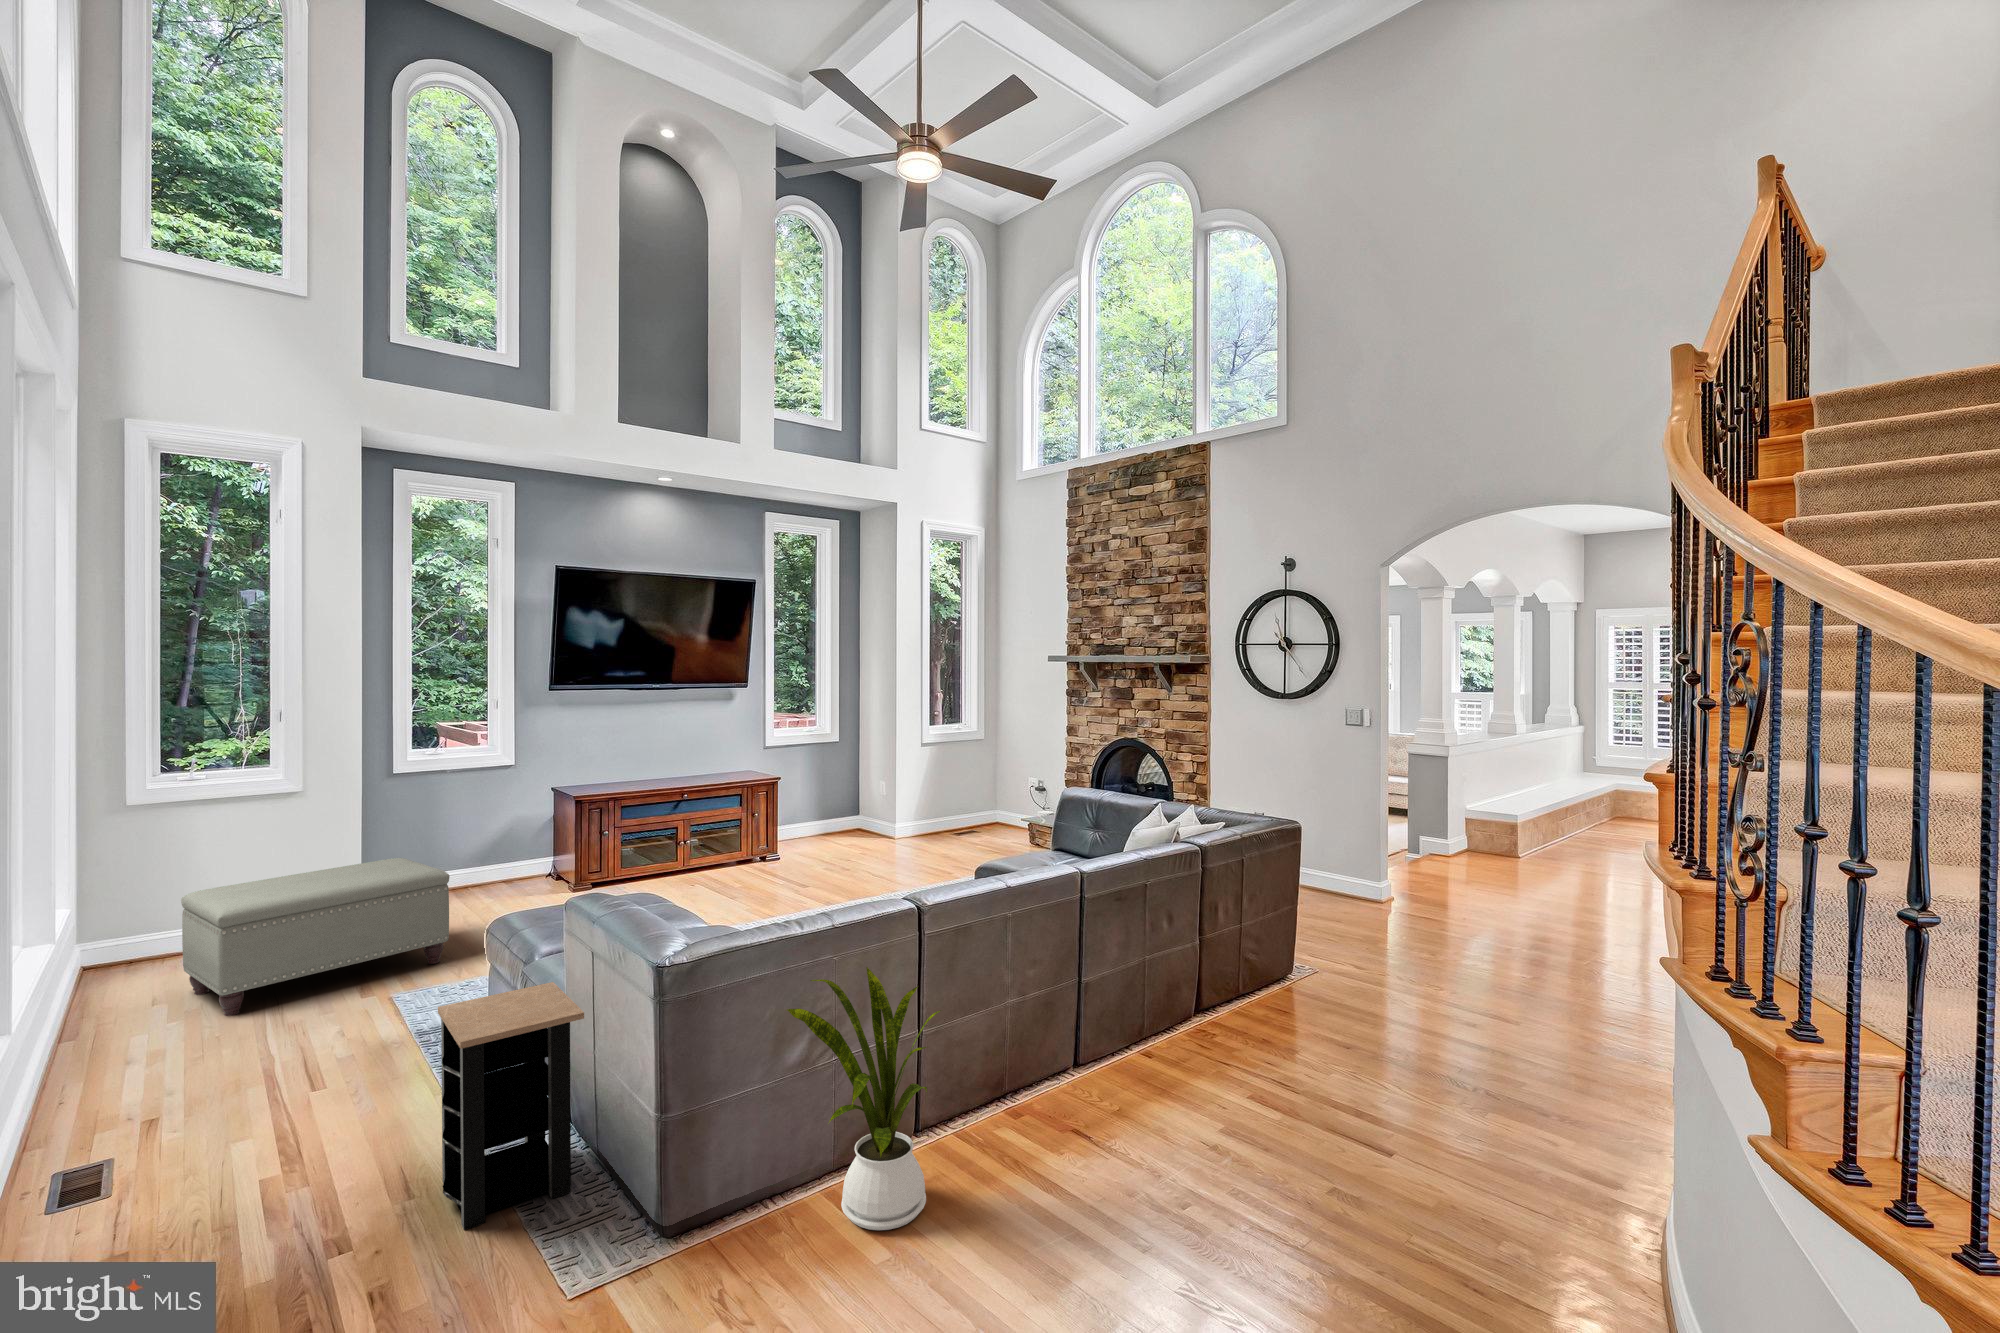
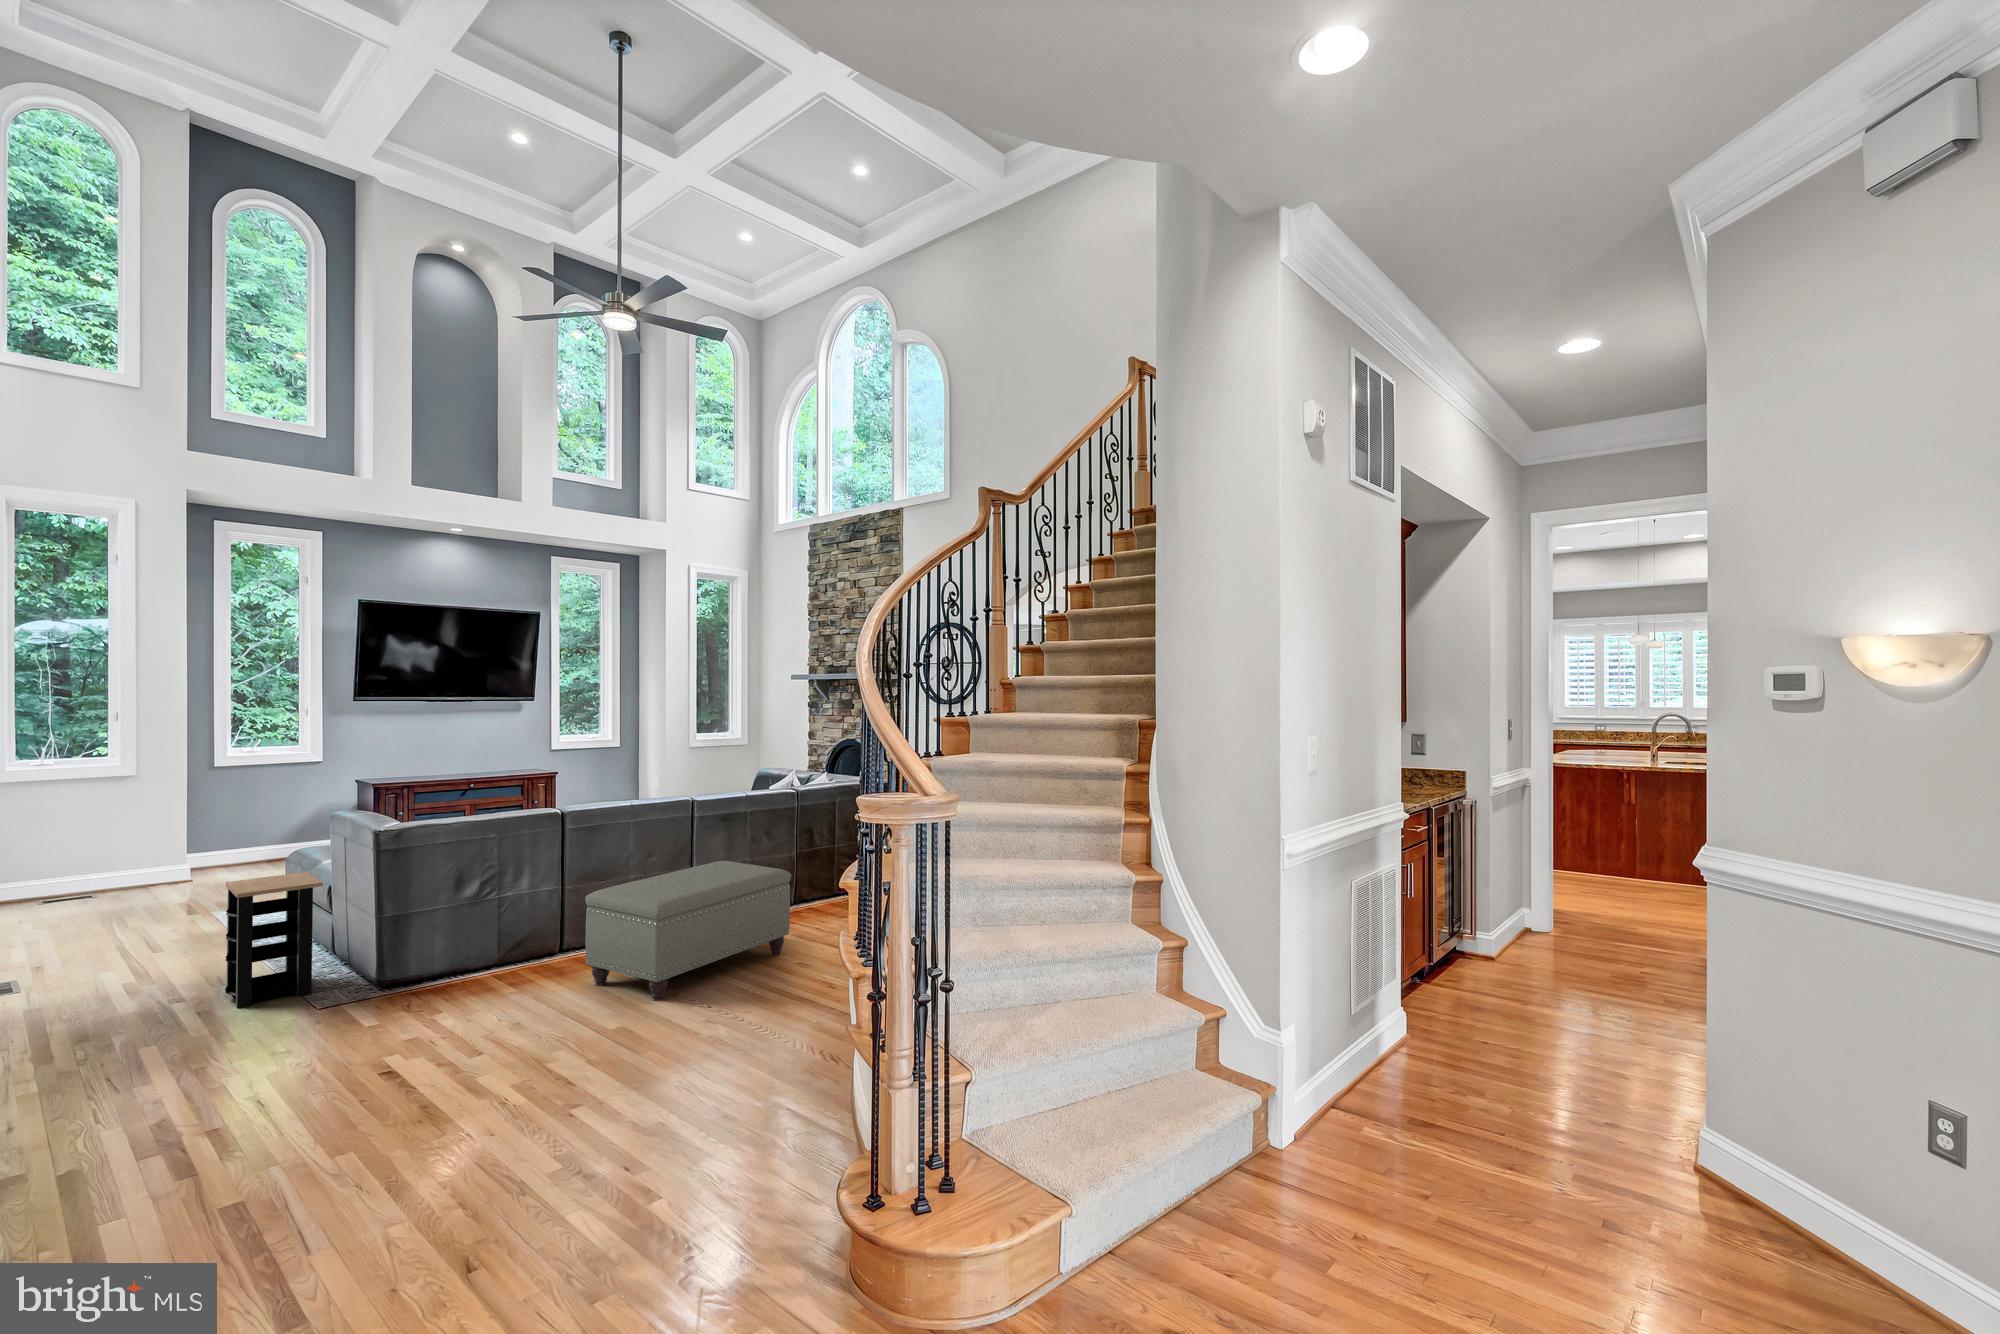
ottoman: present [181,858,450,1016] -> present [585,861,791,1001]
house plant: present [787,967,940,1230] -> none [446,850,549,1000]

